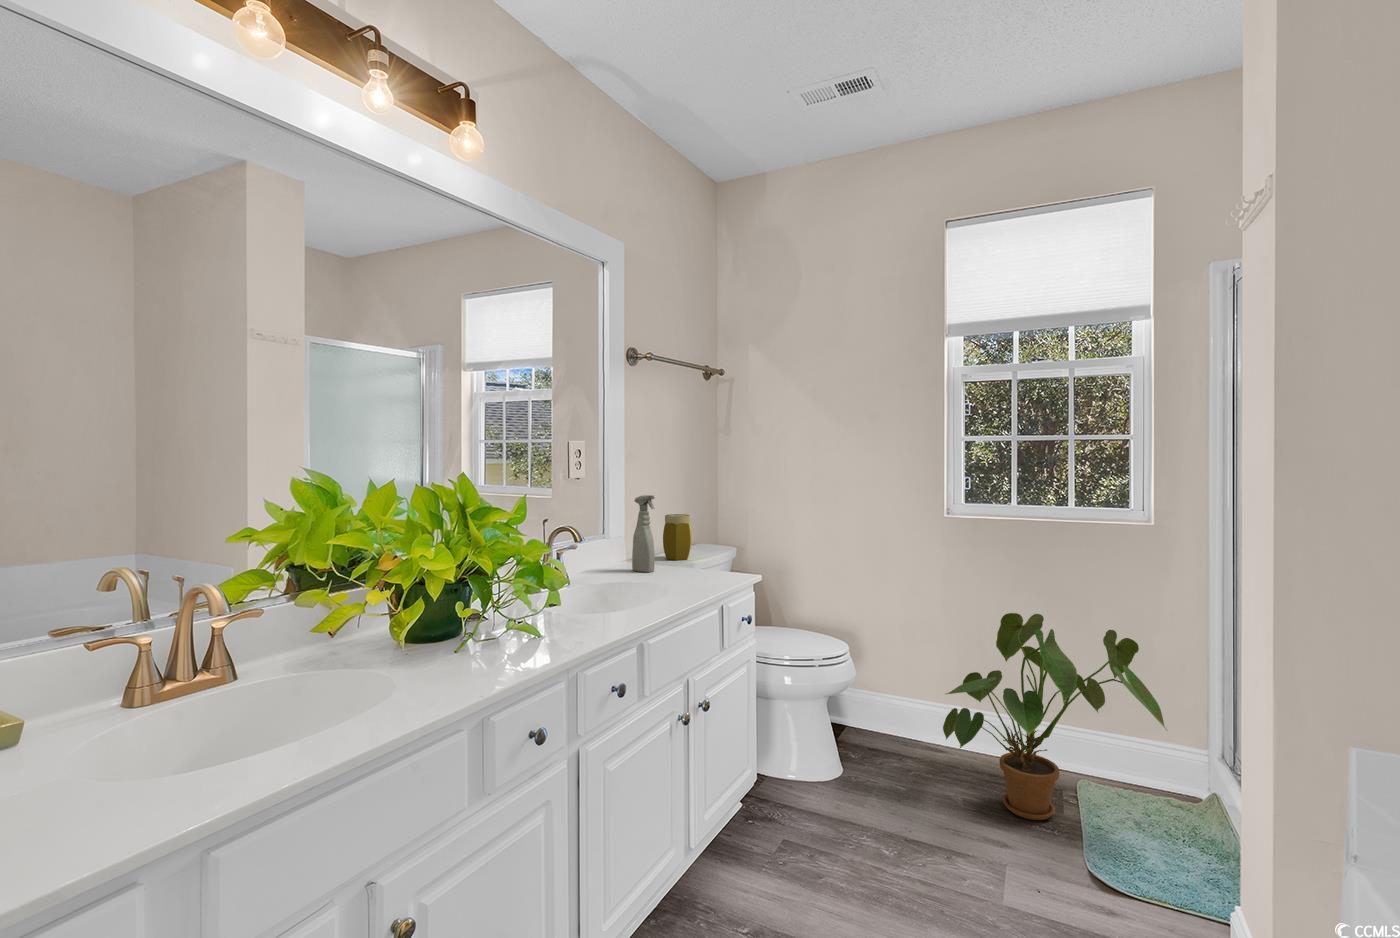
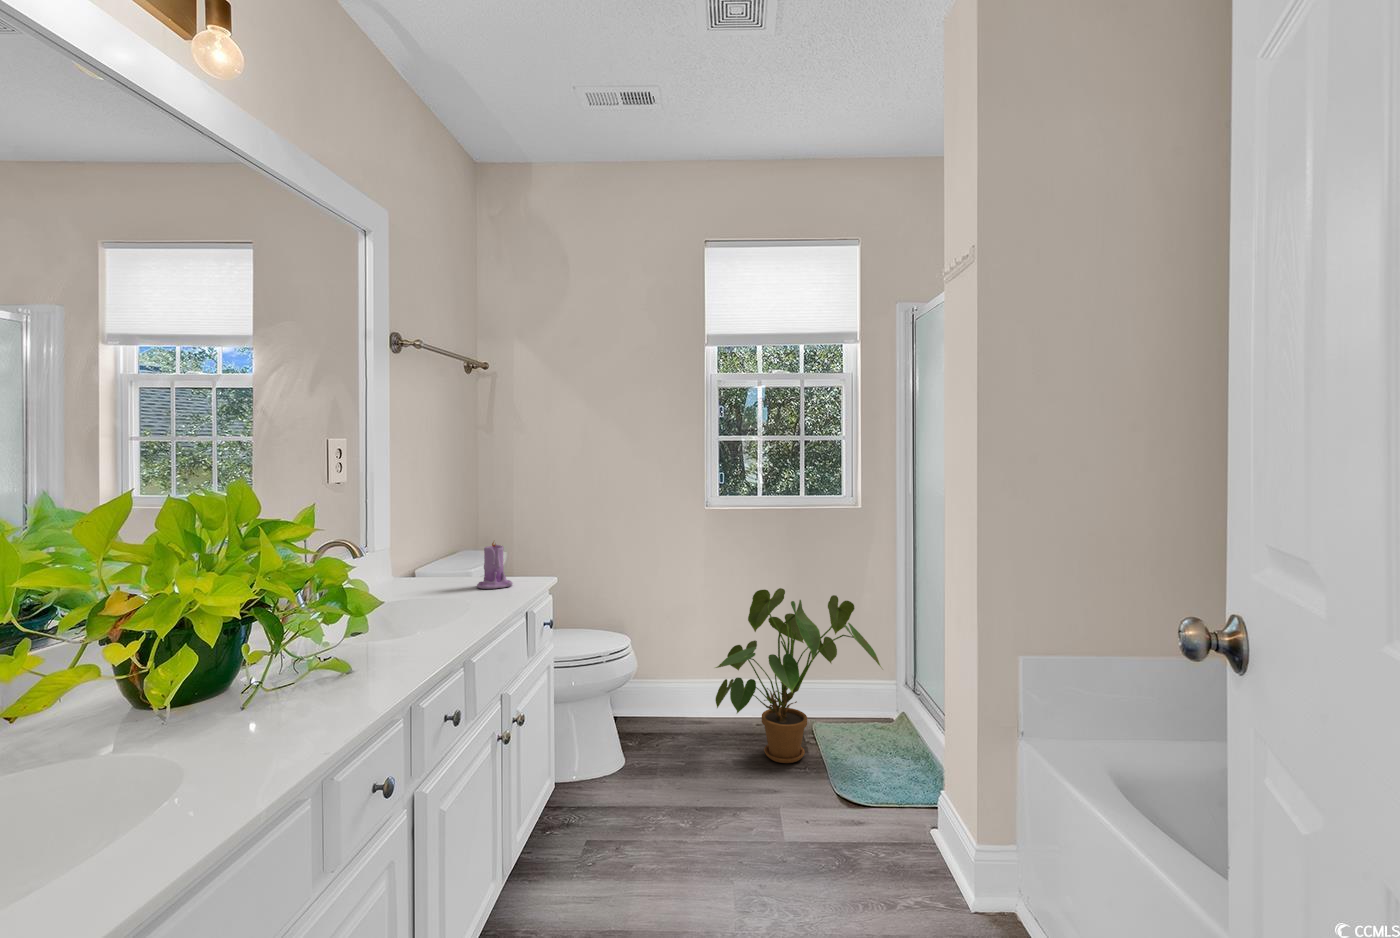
spray bottle: present [632,495,655,572] -> none [404,498,432,584]
jar: present [663,514,692,560] -> none [430,518,463,568]
candle: none [686,536,718,582] -> present [477,542,513,589]

